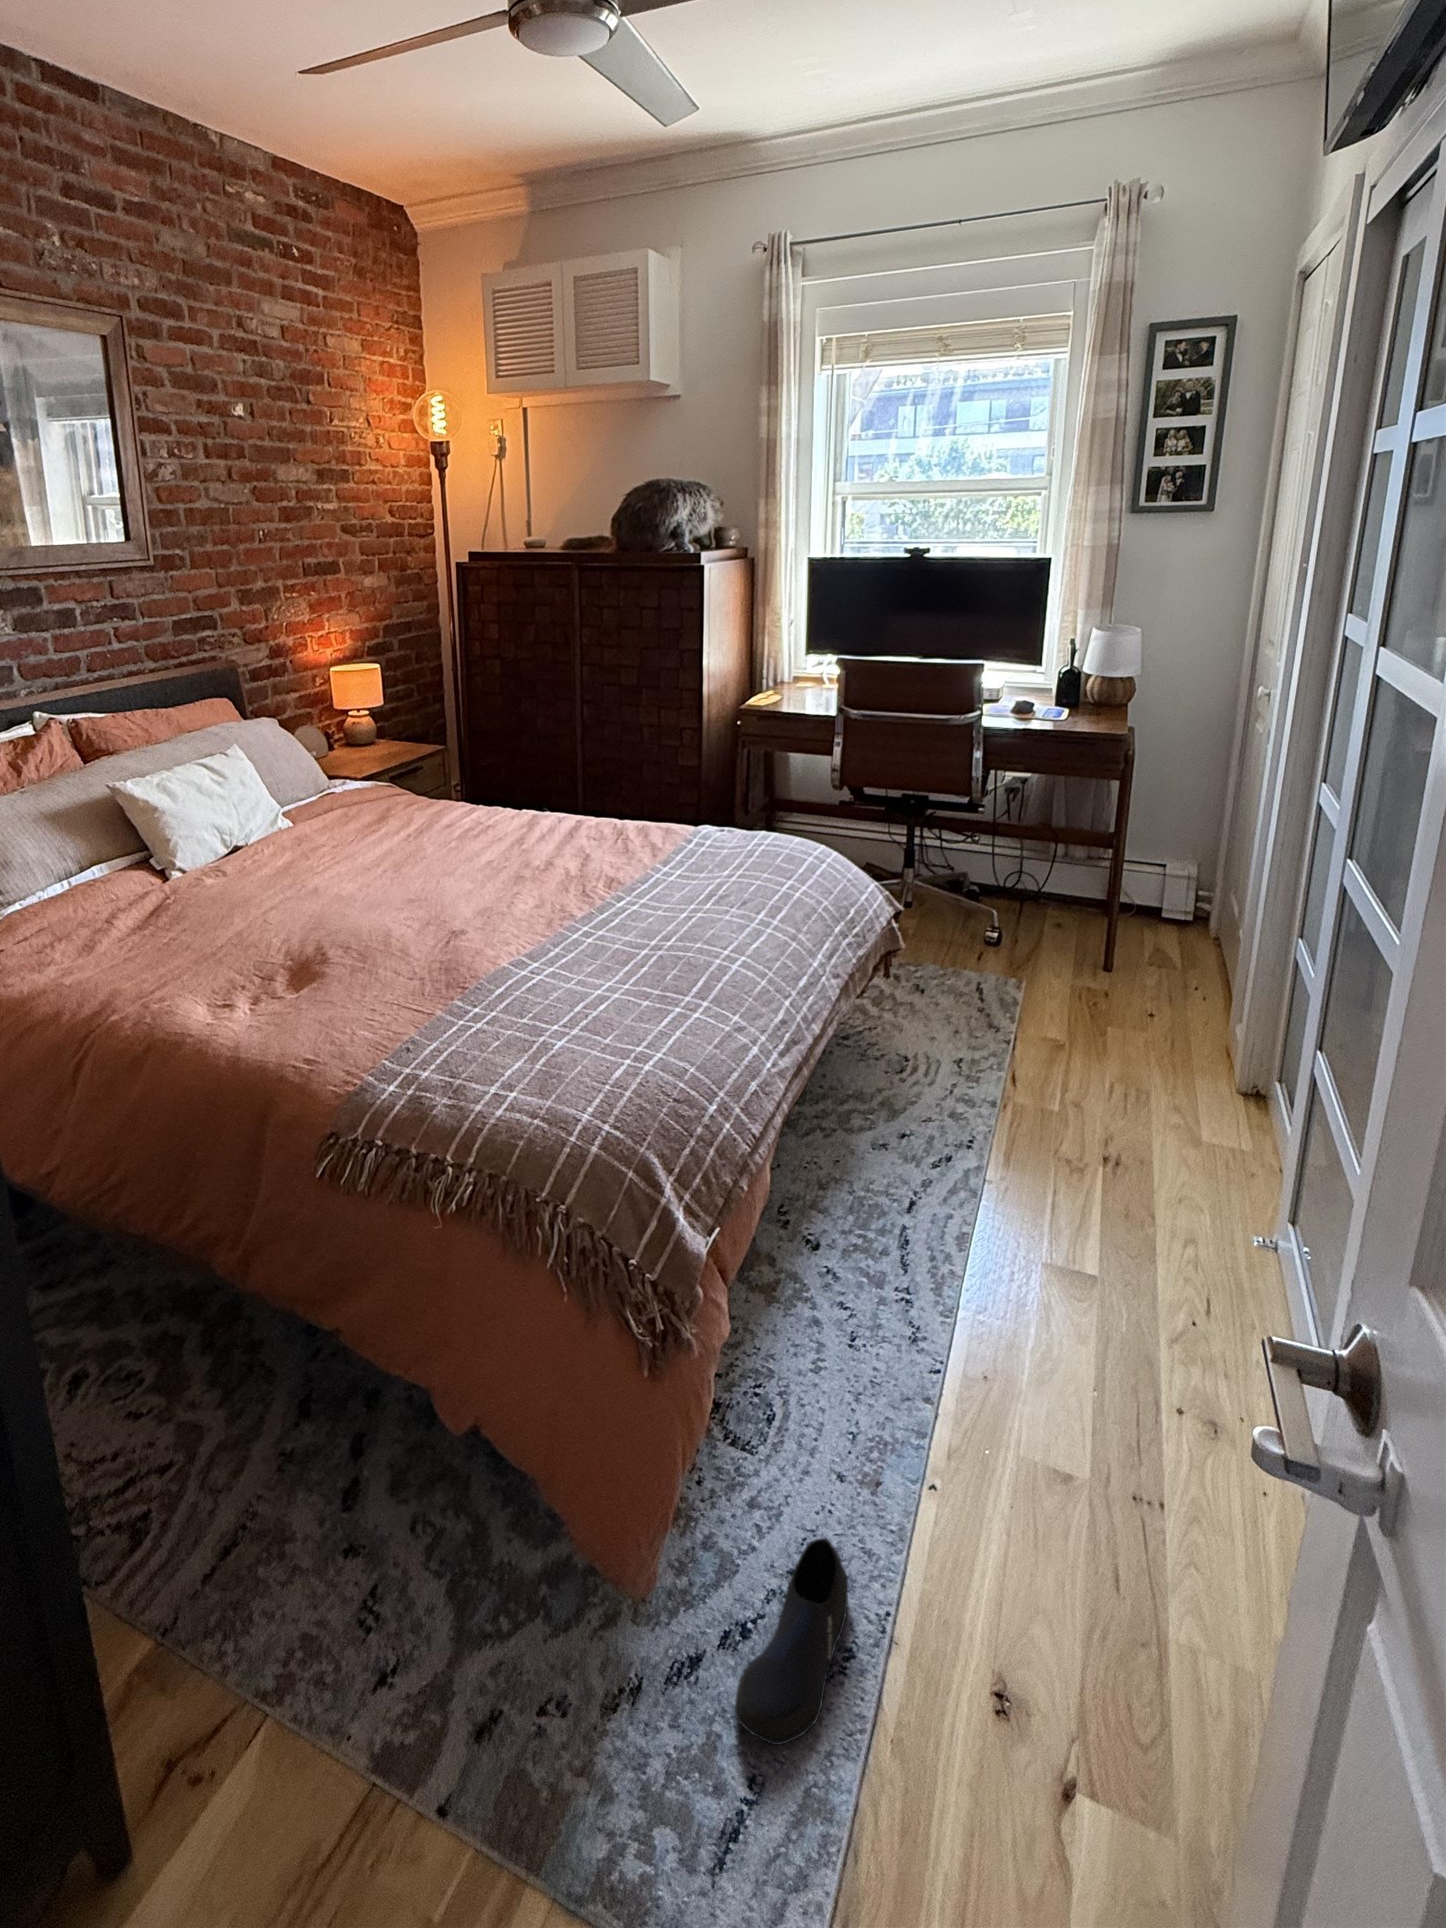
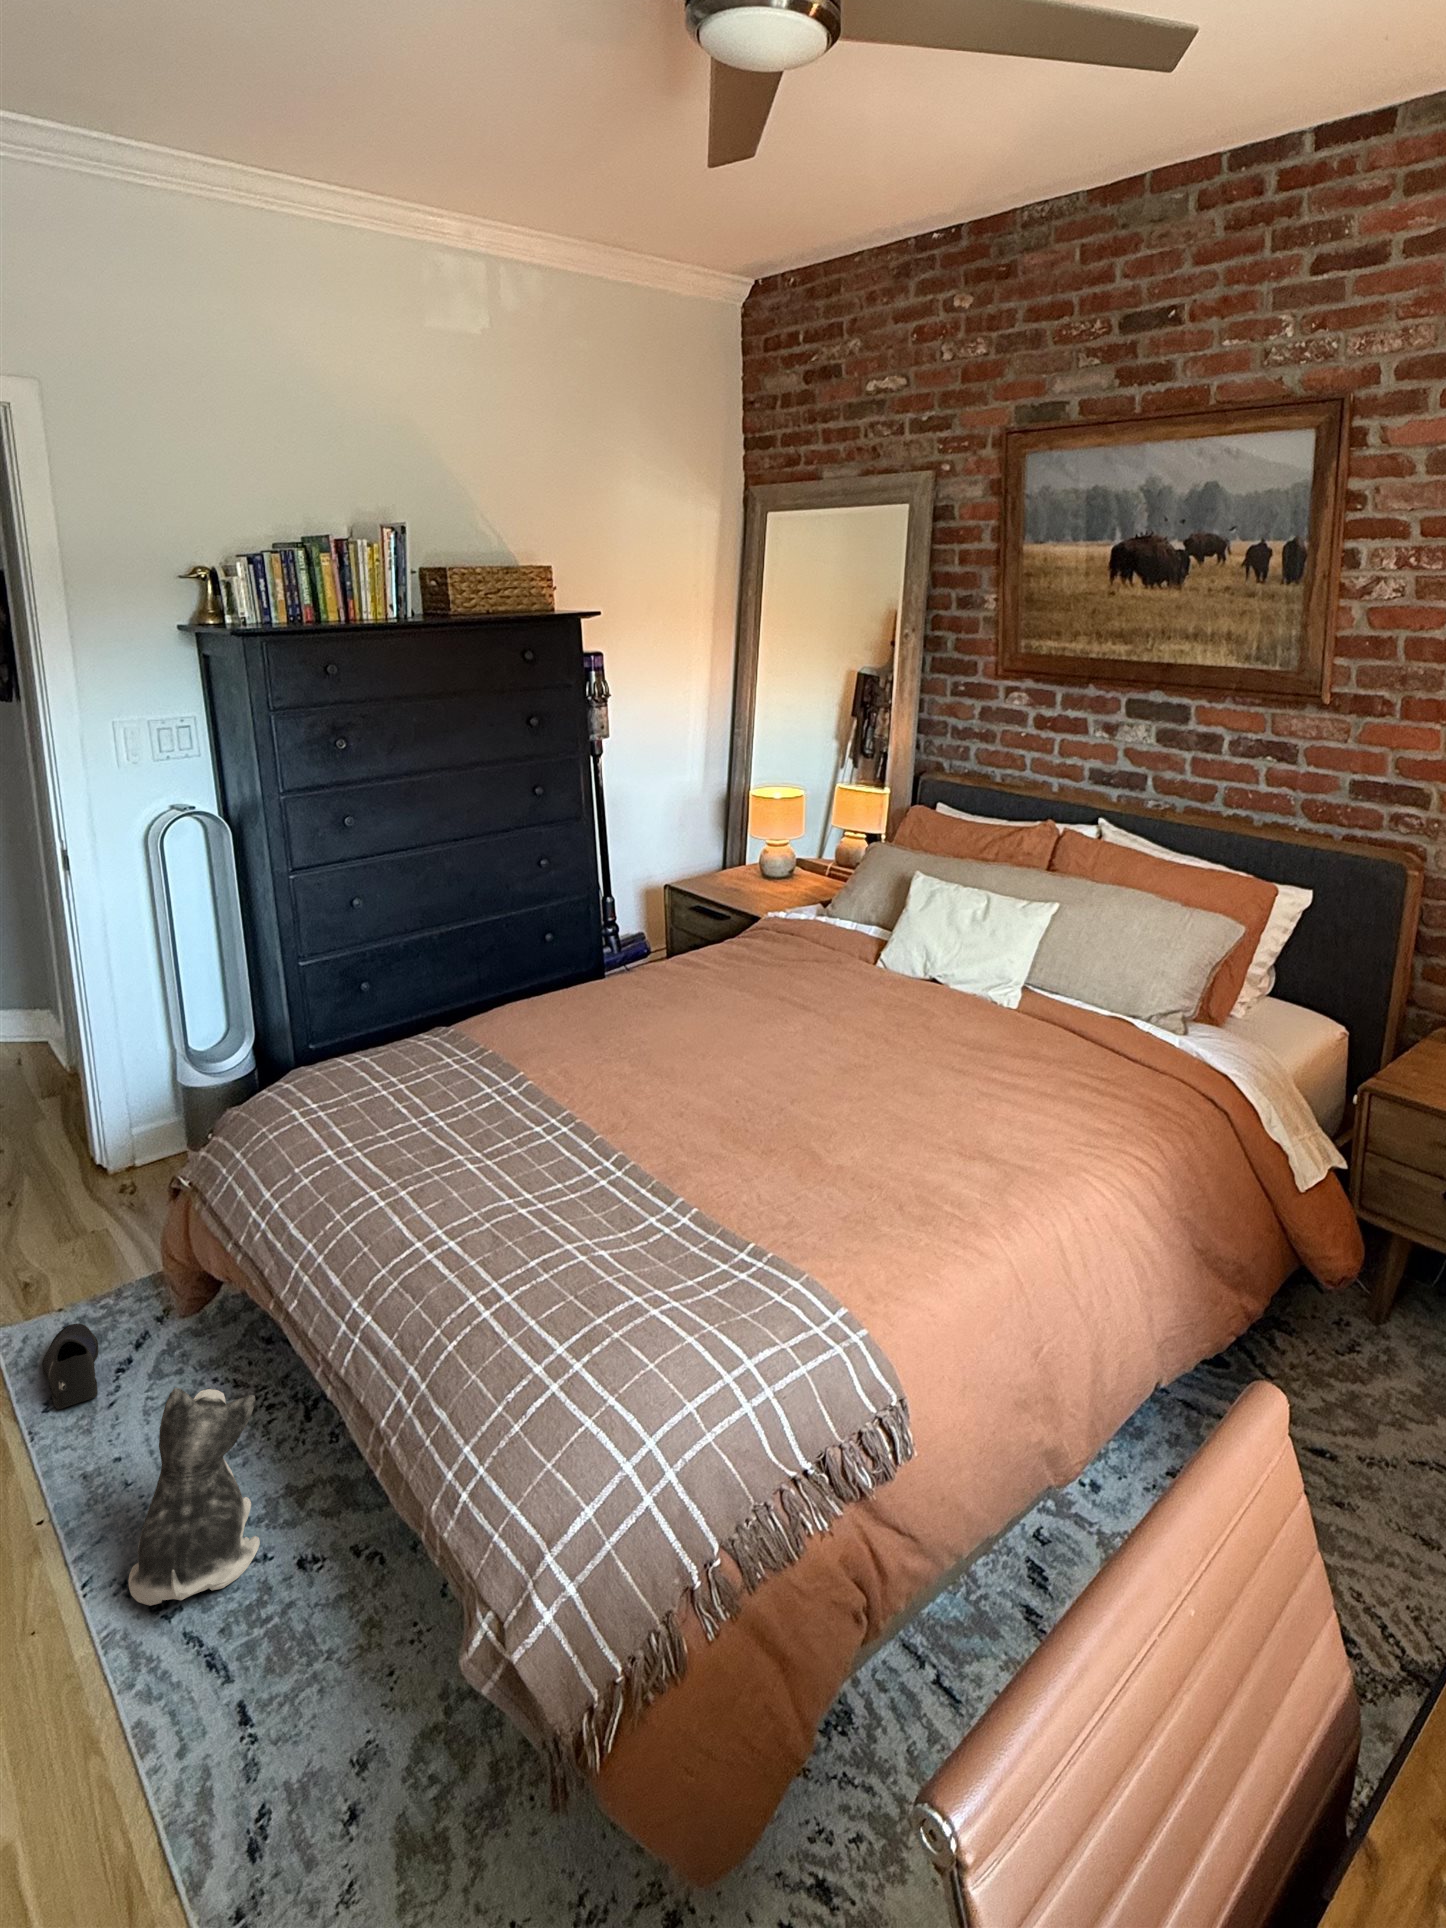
plush toy: none [806,1164,922,1347] -> present [128,1388,260,1606]

